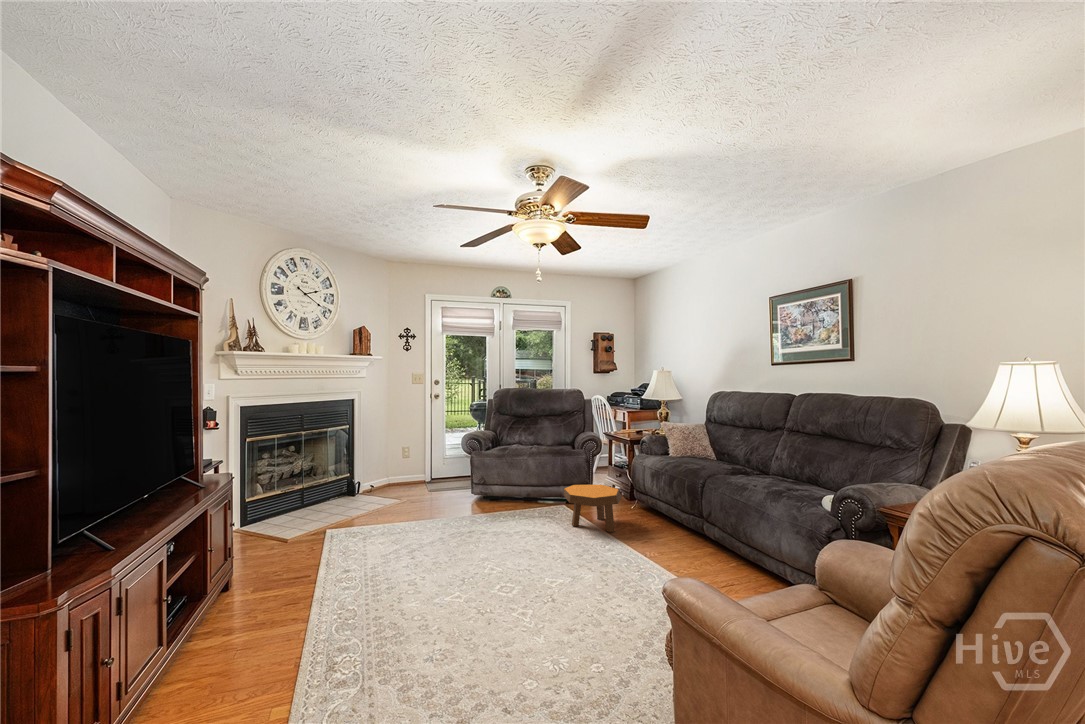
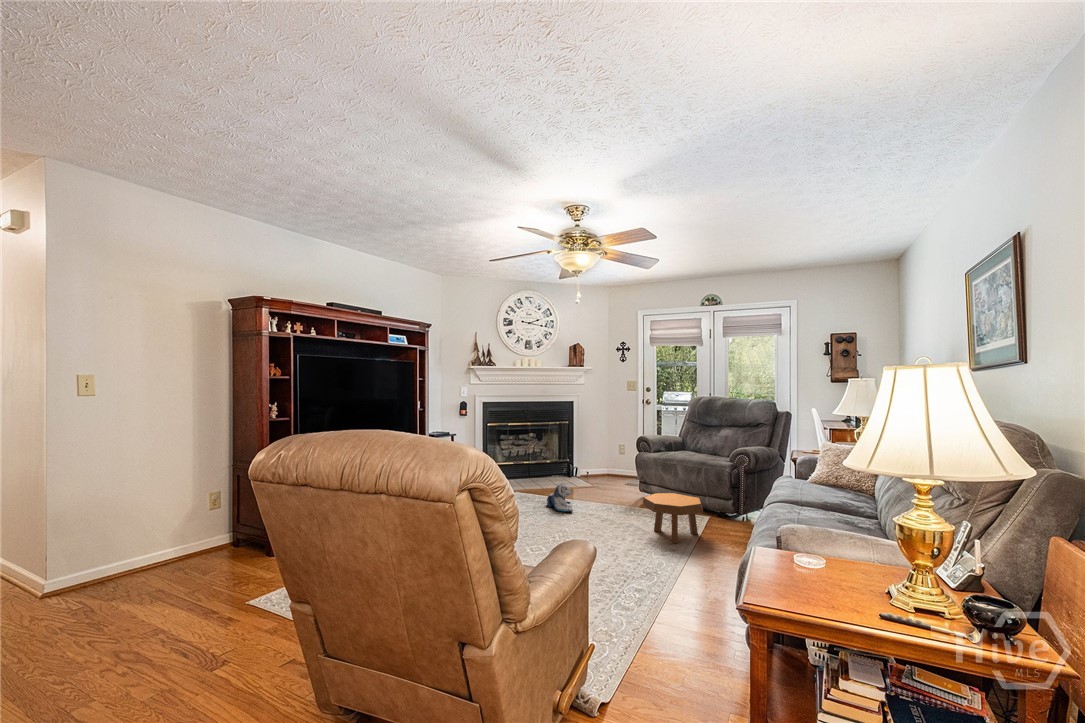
plush toy: none [415,500,467,535] -> present [547,484,573,512]

